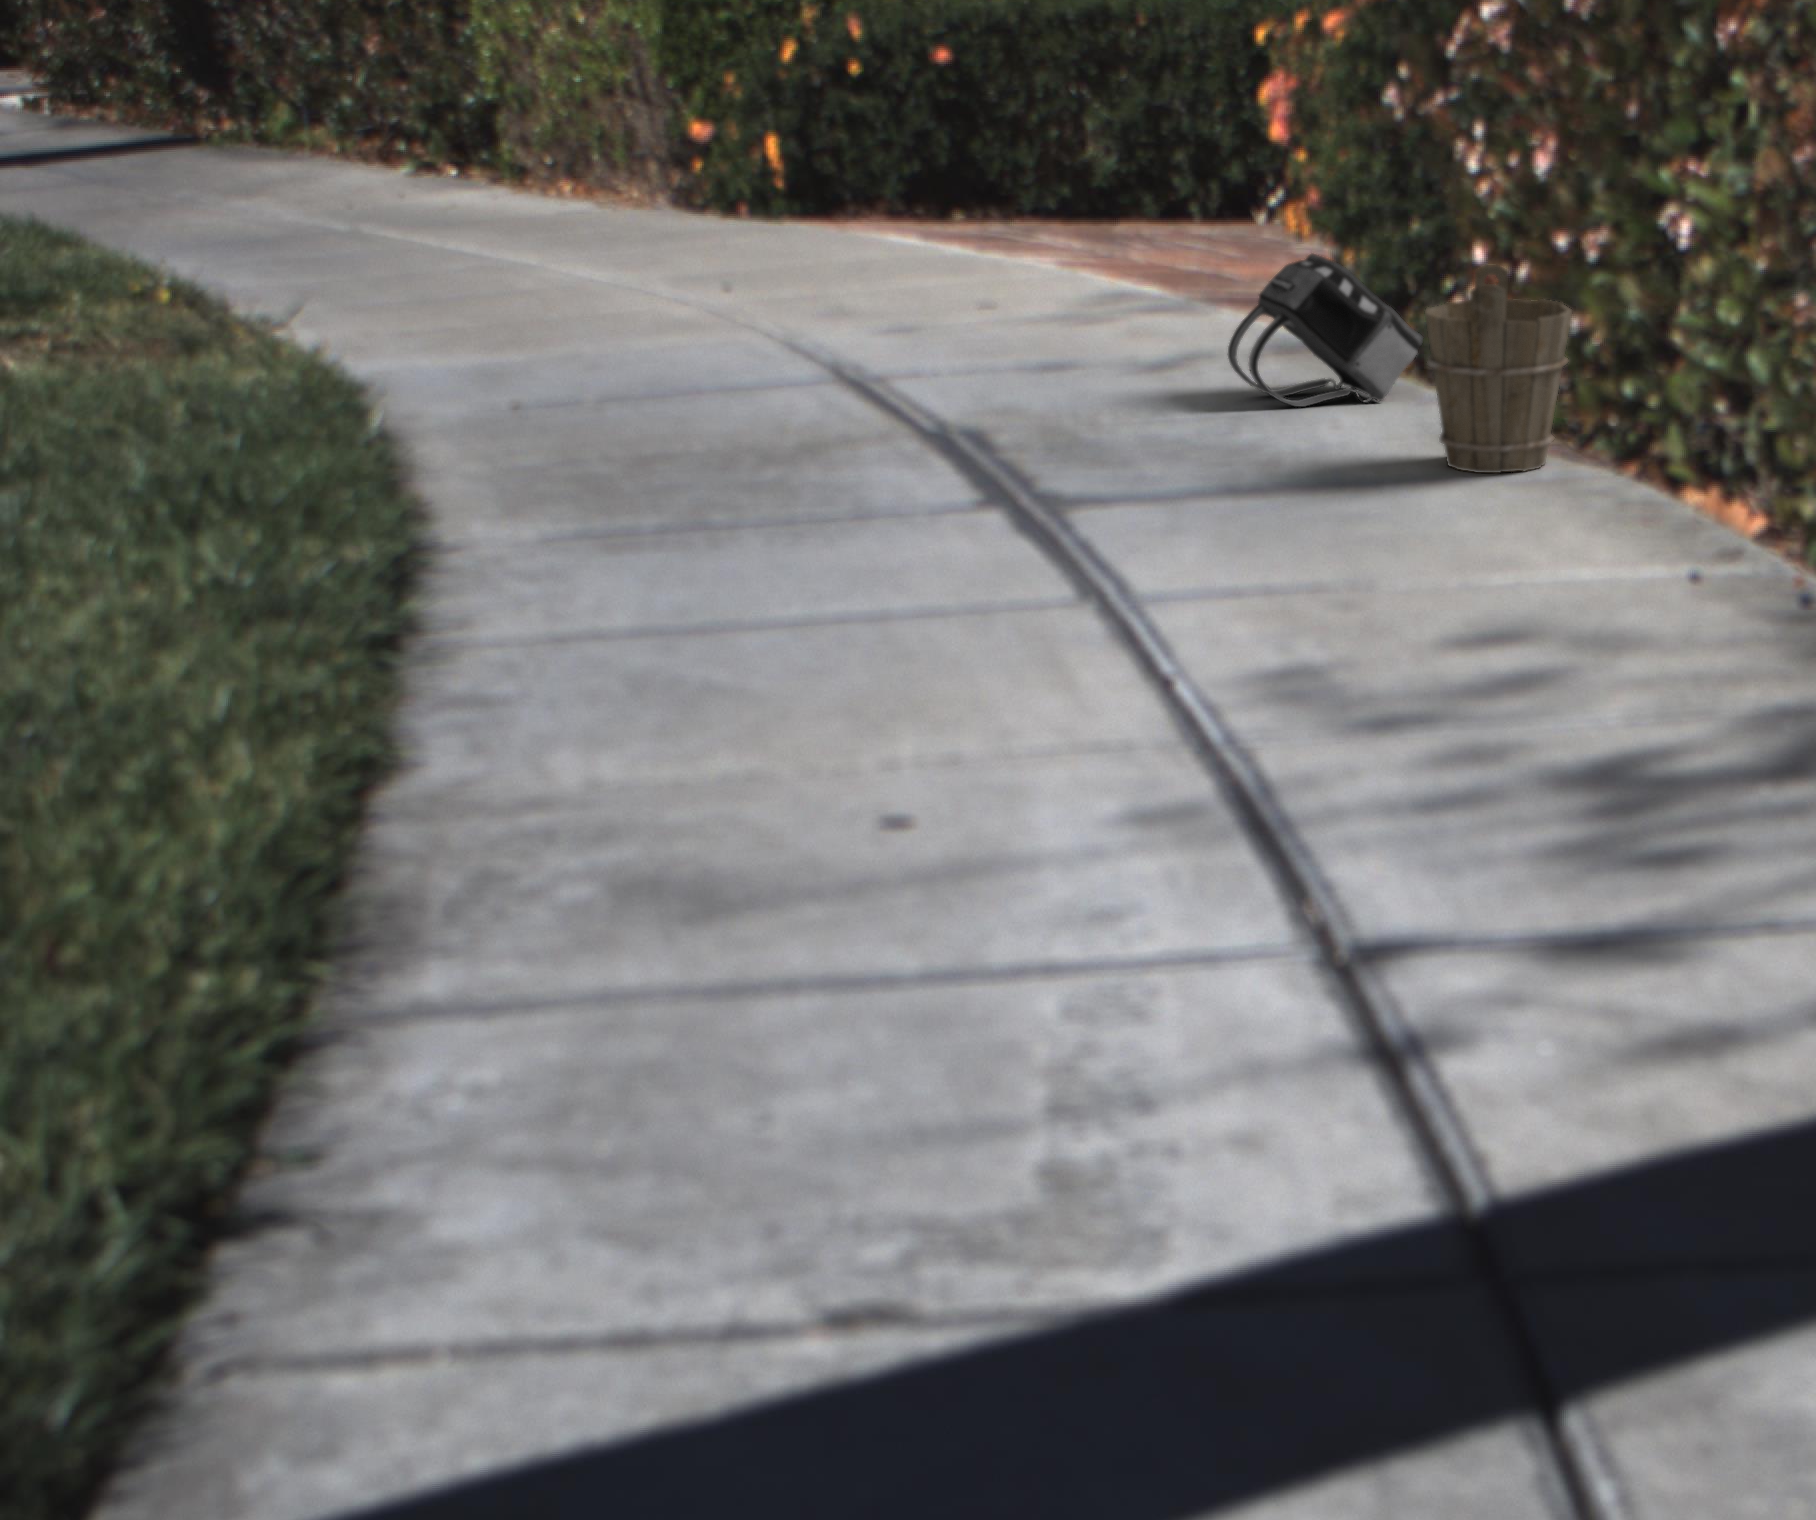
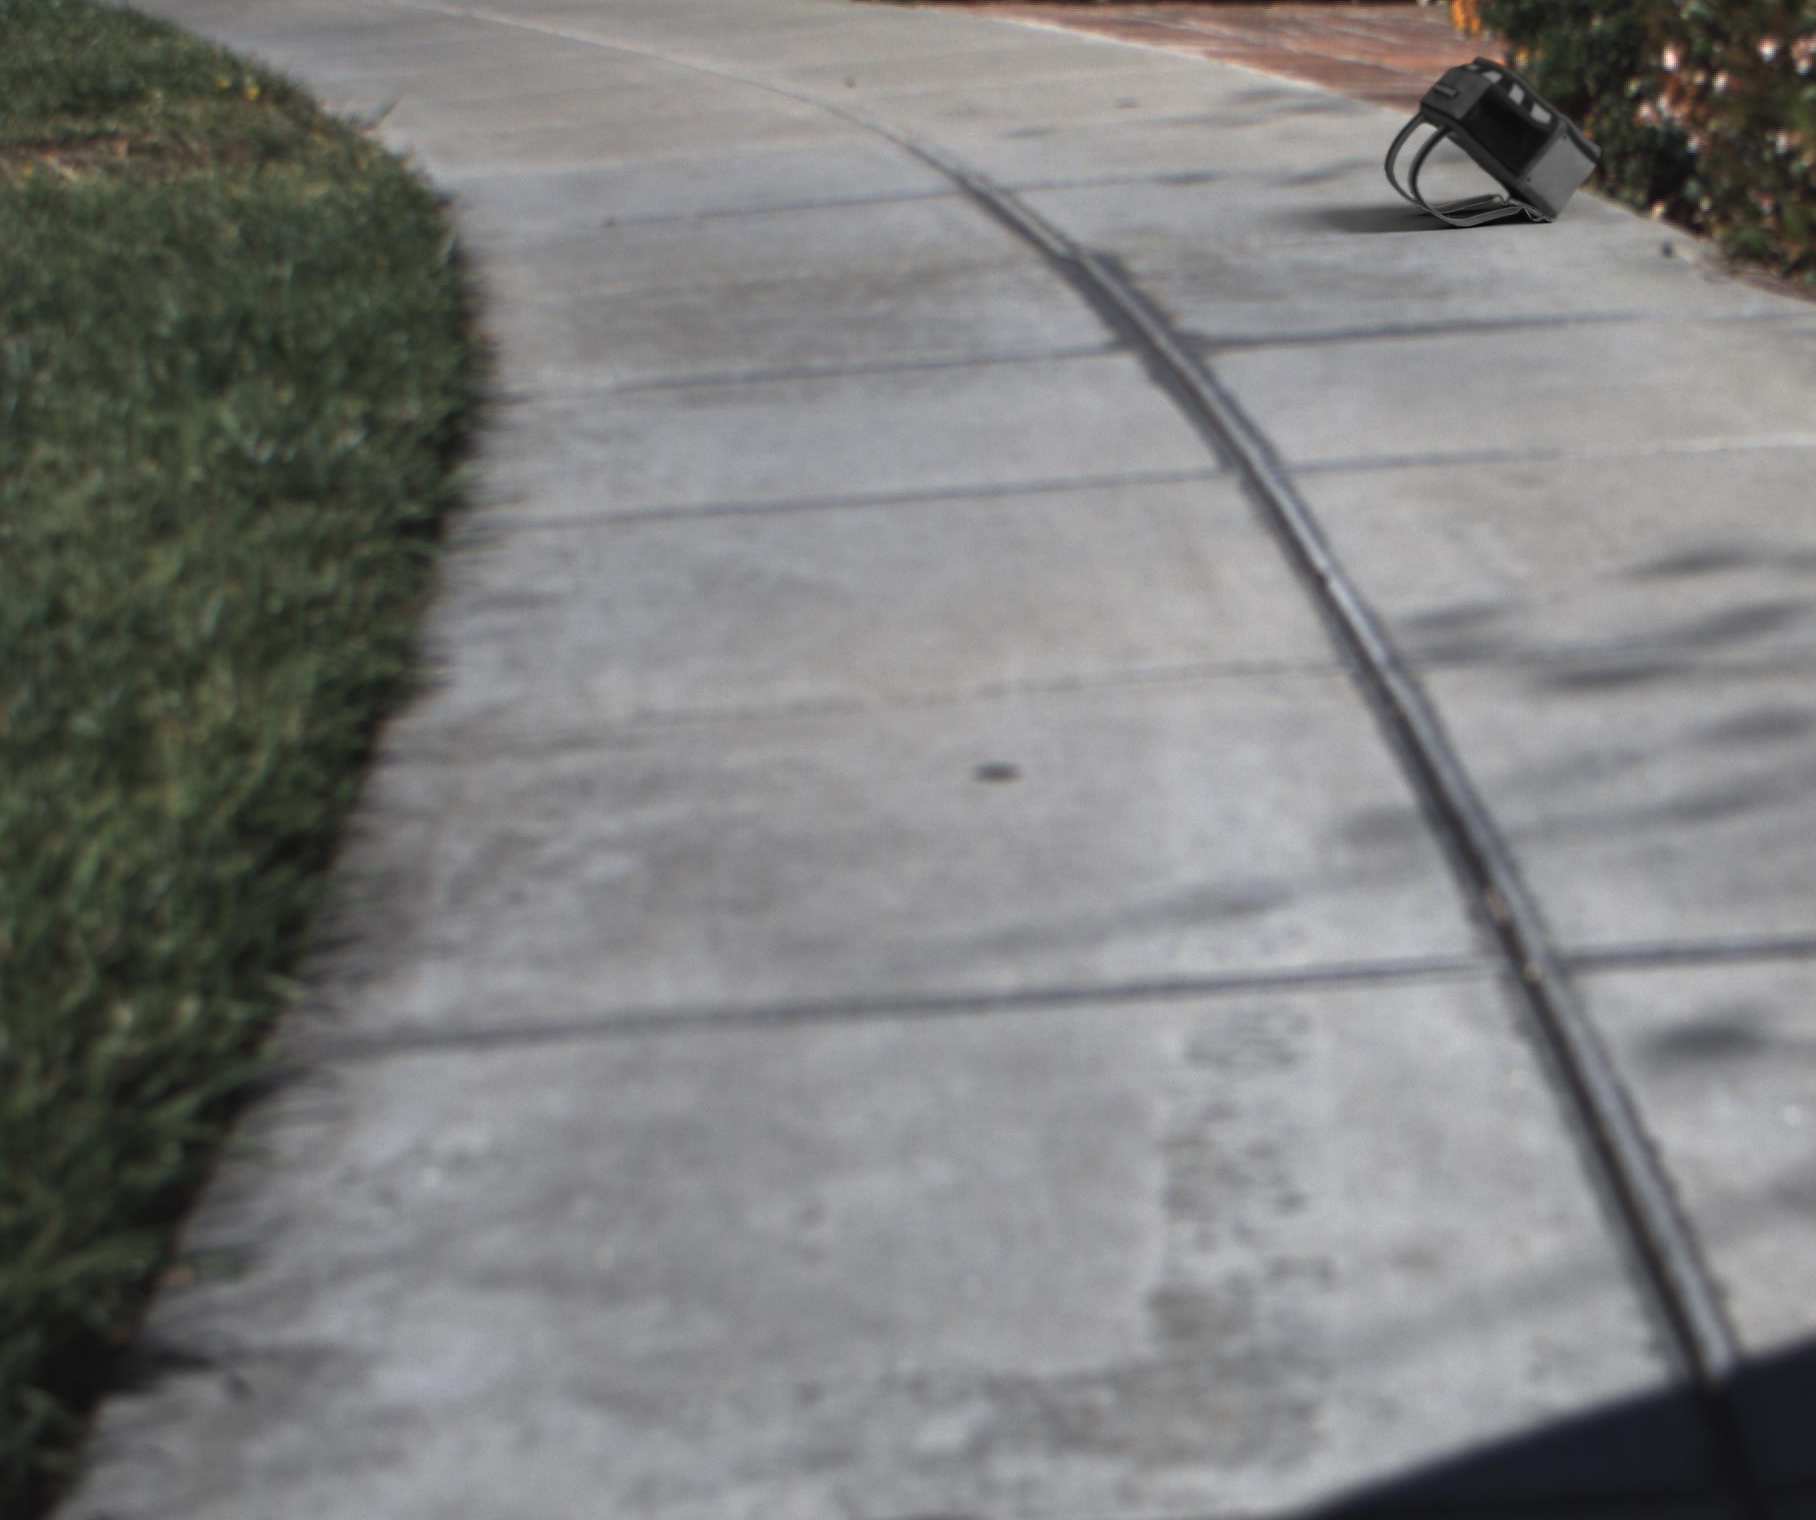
bucket: present [1425,264,1572,473] -> none [1609,73,1776,310]

